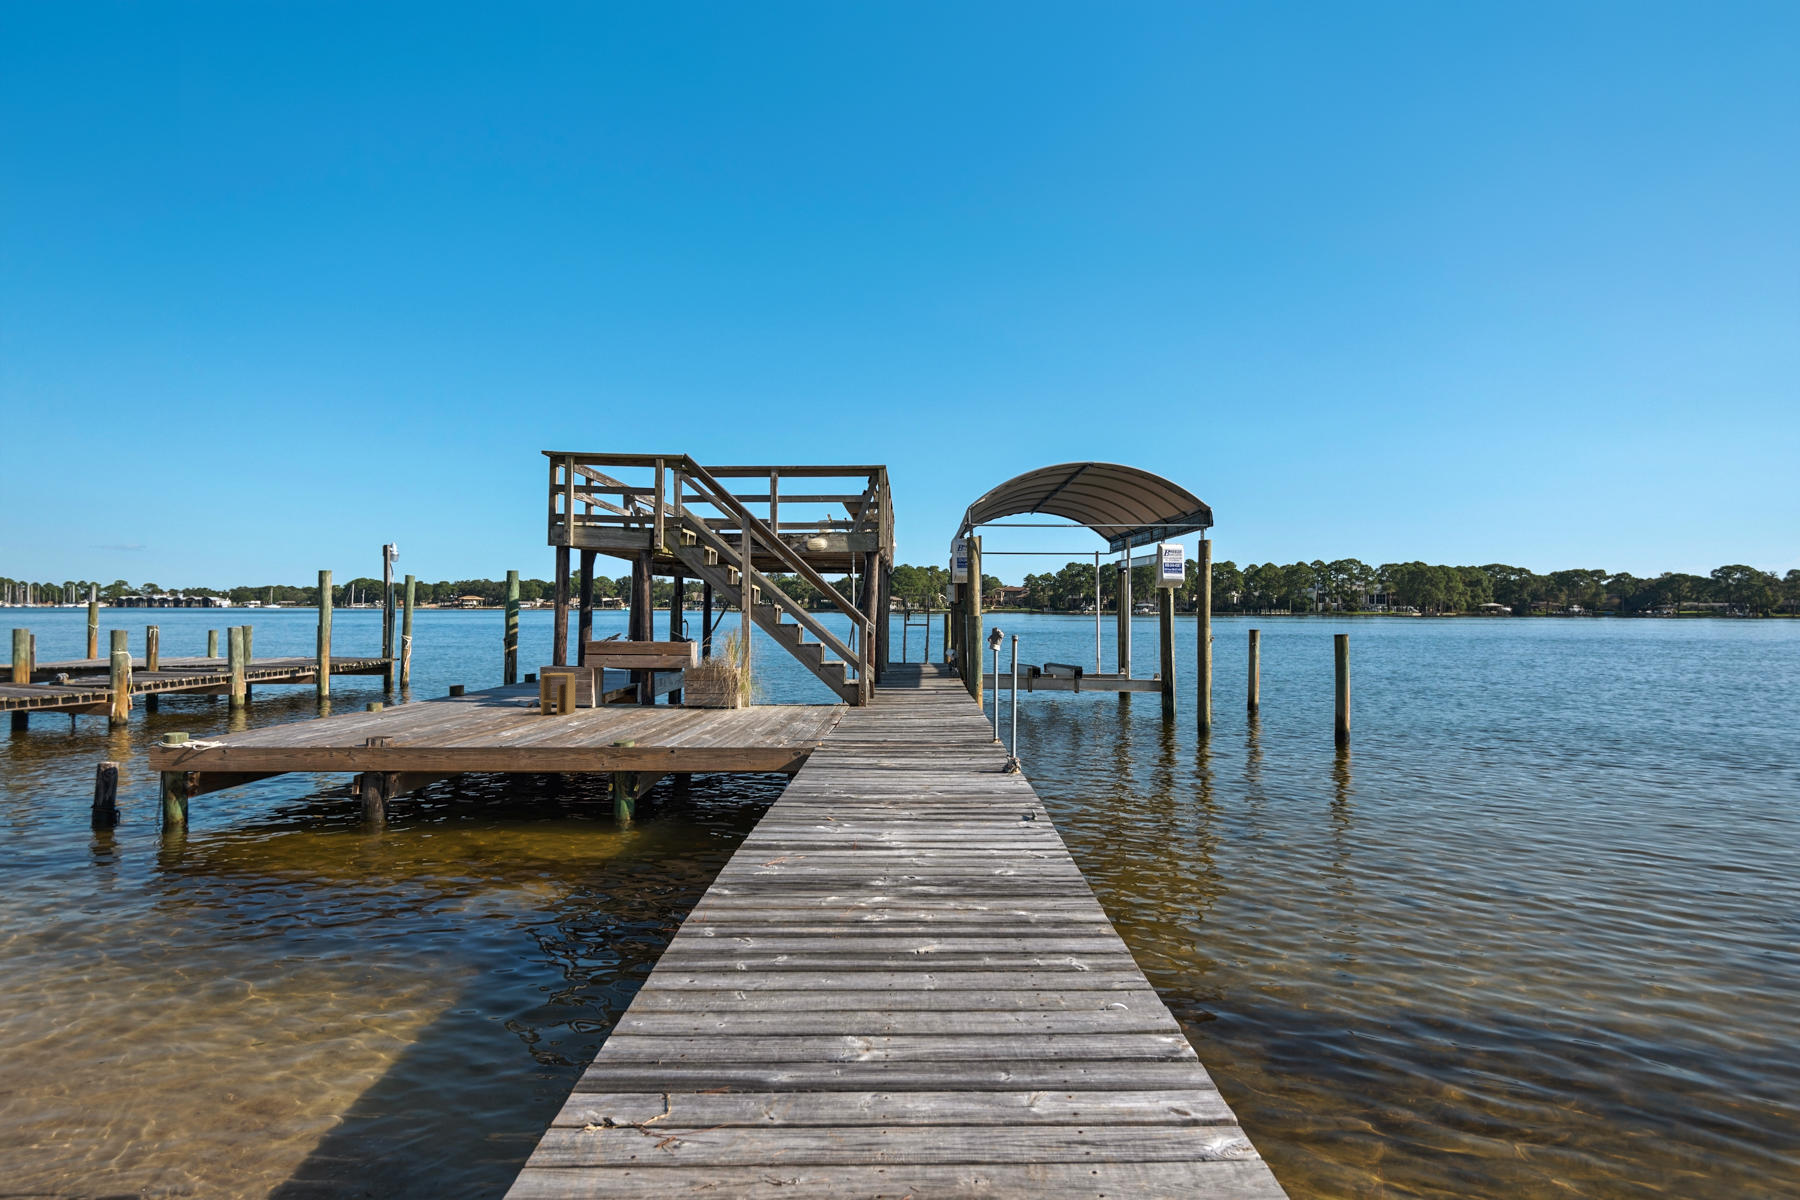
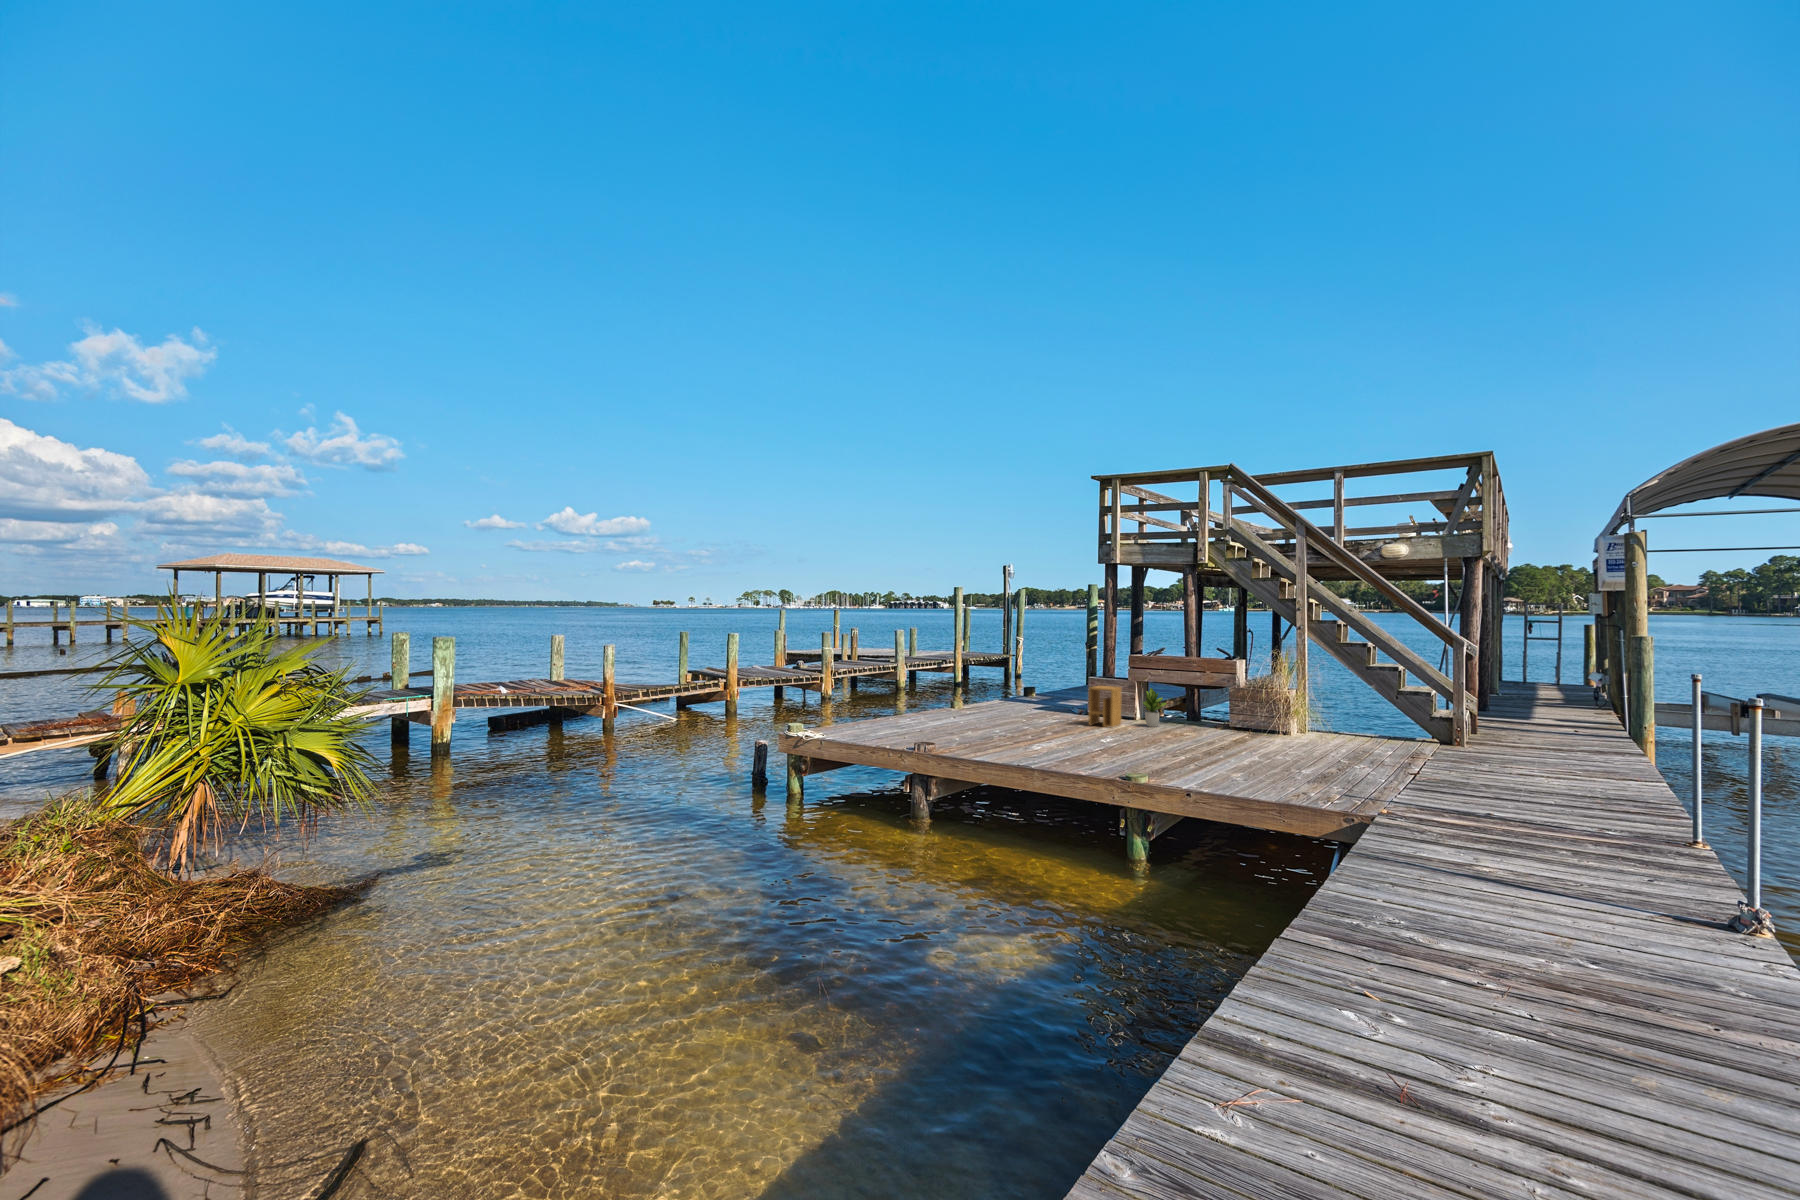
potted plant: none [598,672,623,712] -> present [1143,688,1166,727]

